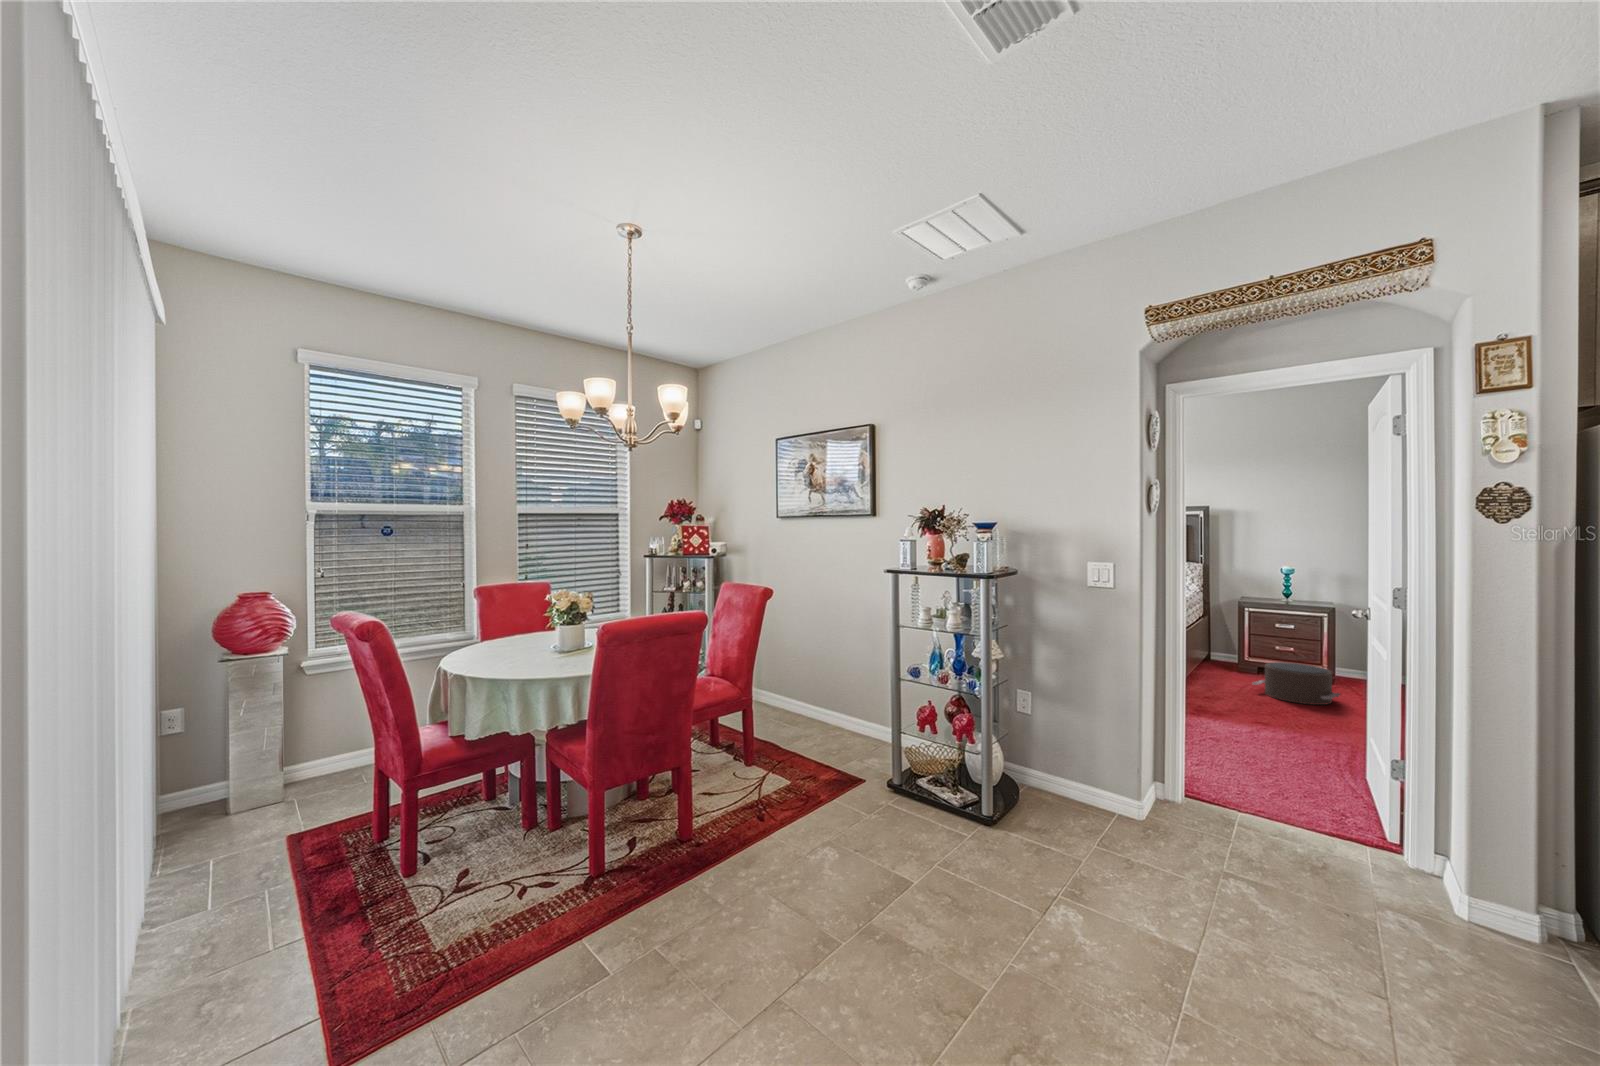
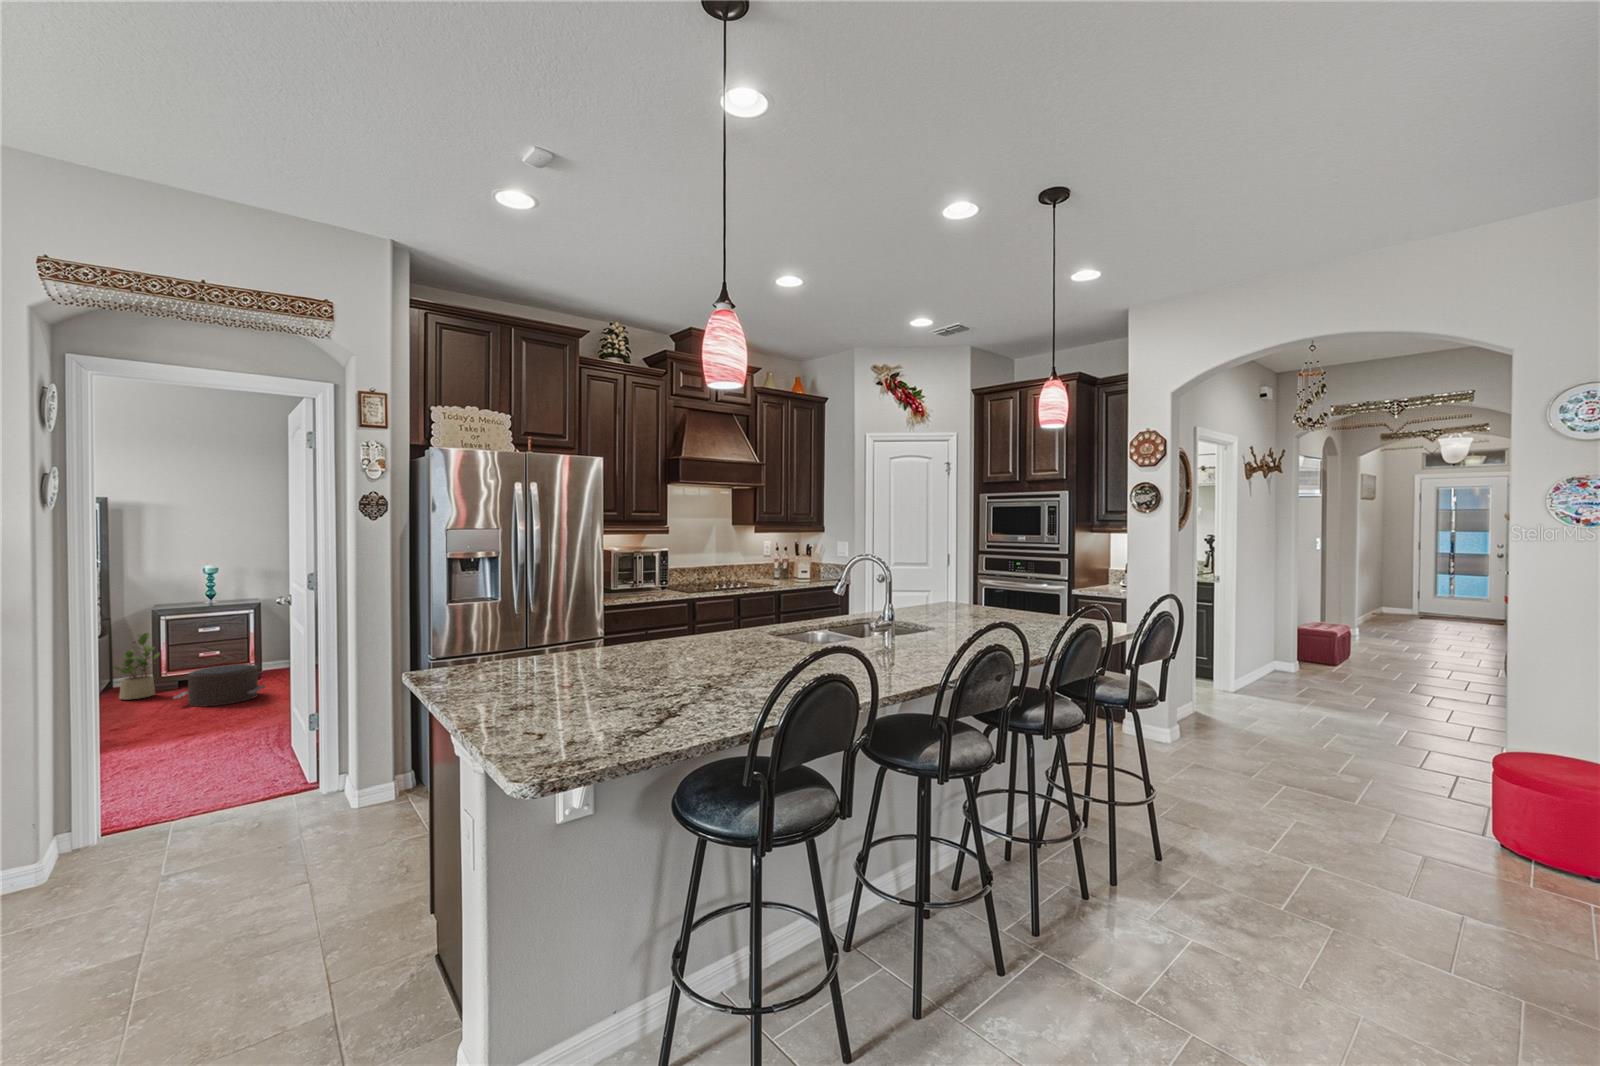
potted plant: none [1207,620,1243,676] -> present [114,633,159,700]

